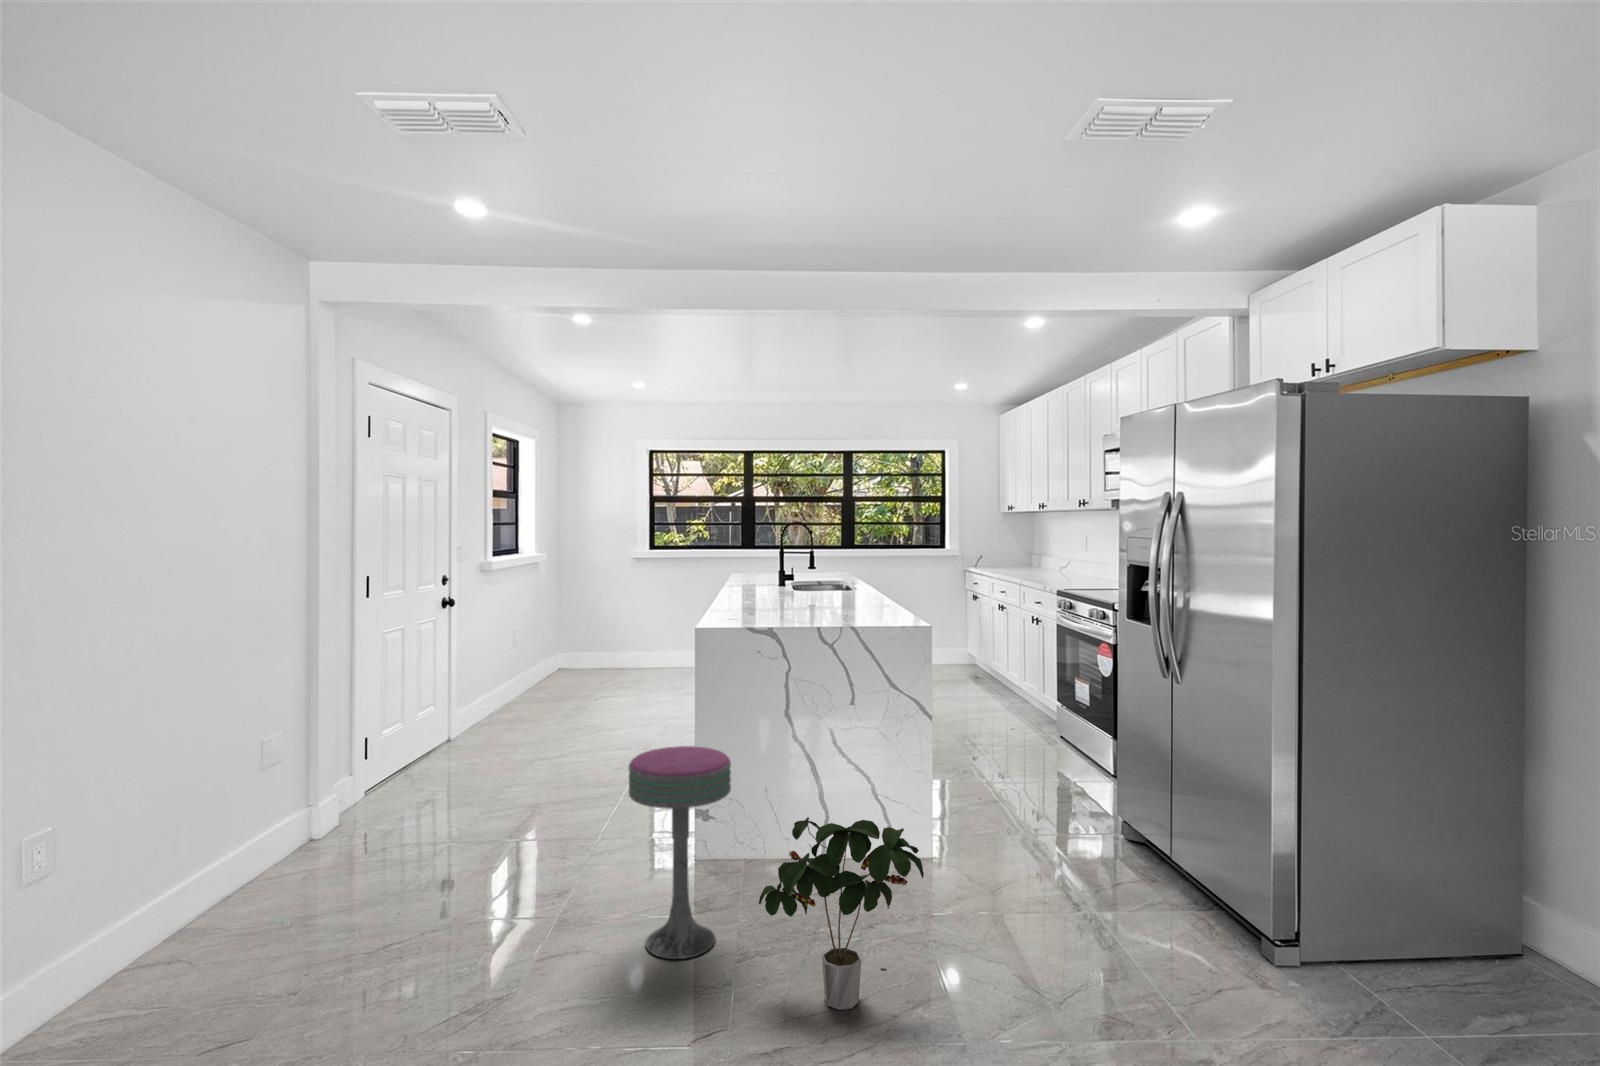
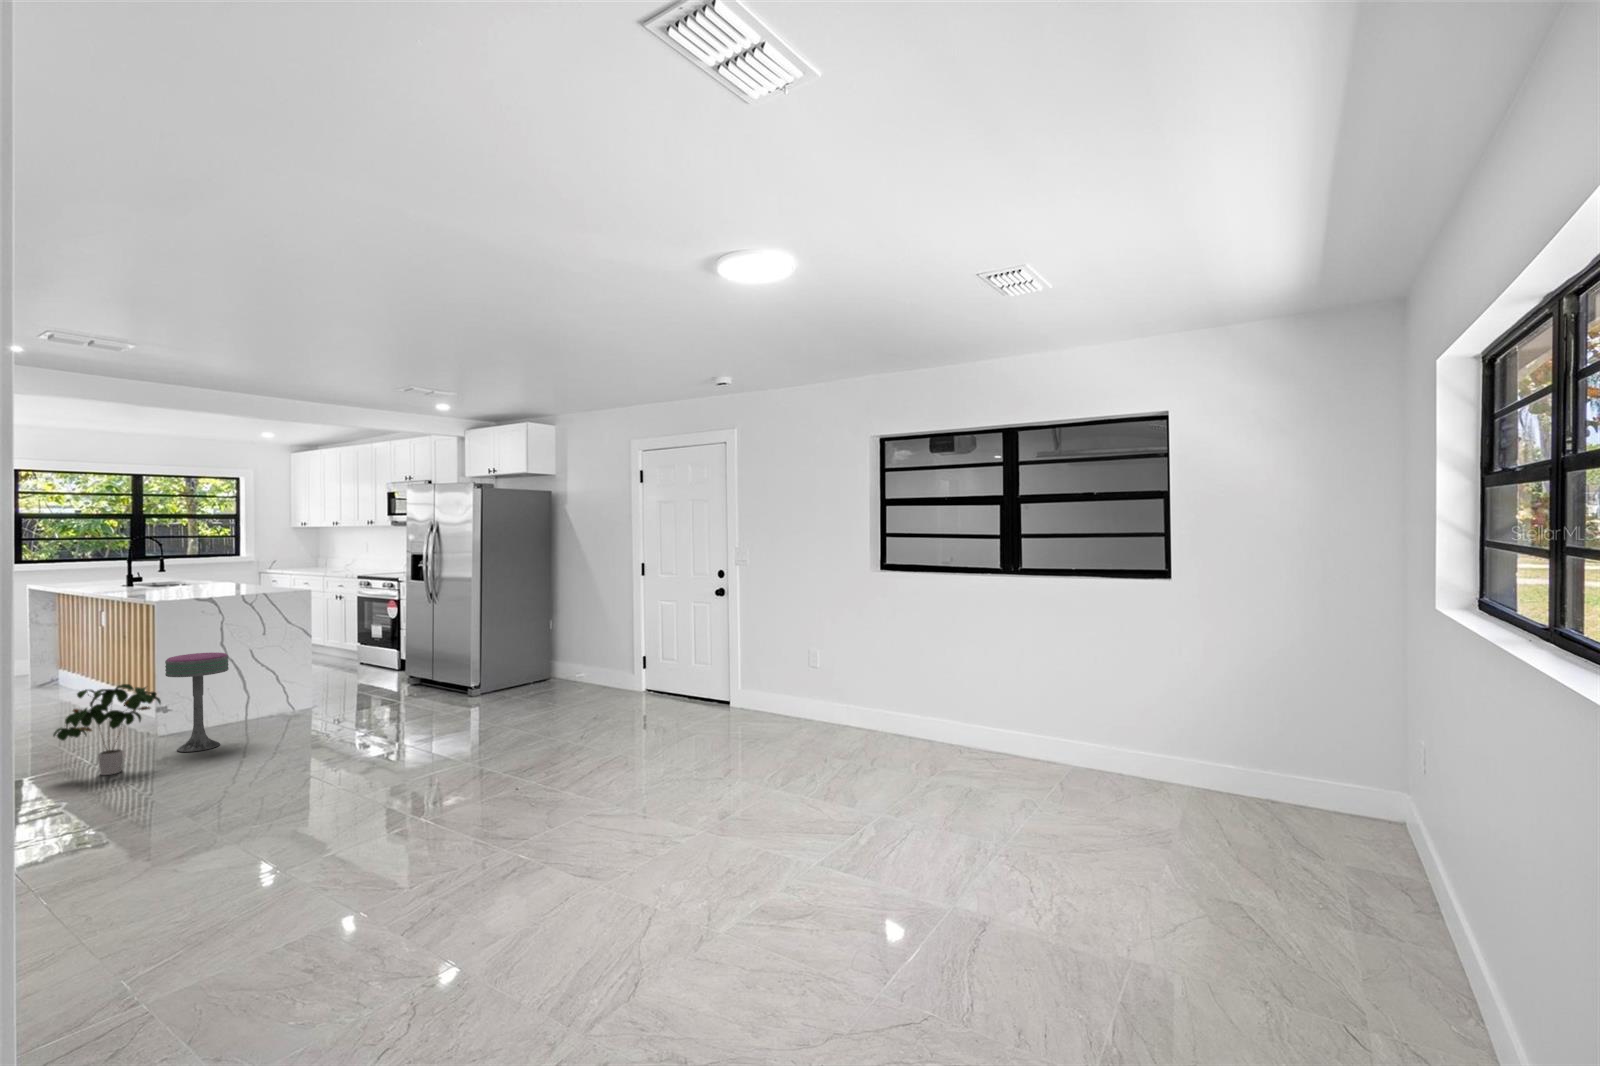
potted plant: present [759,817,924,1010] -> present [53,684,161,775]

